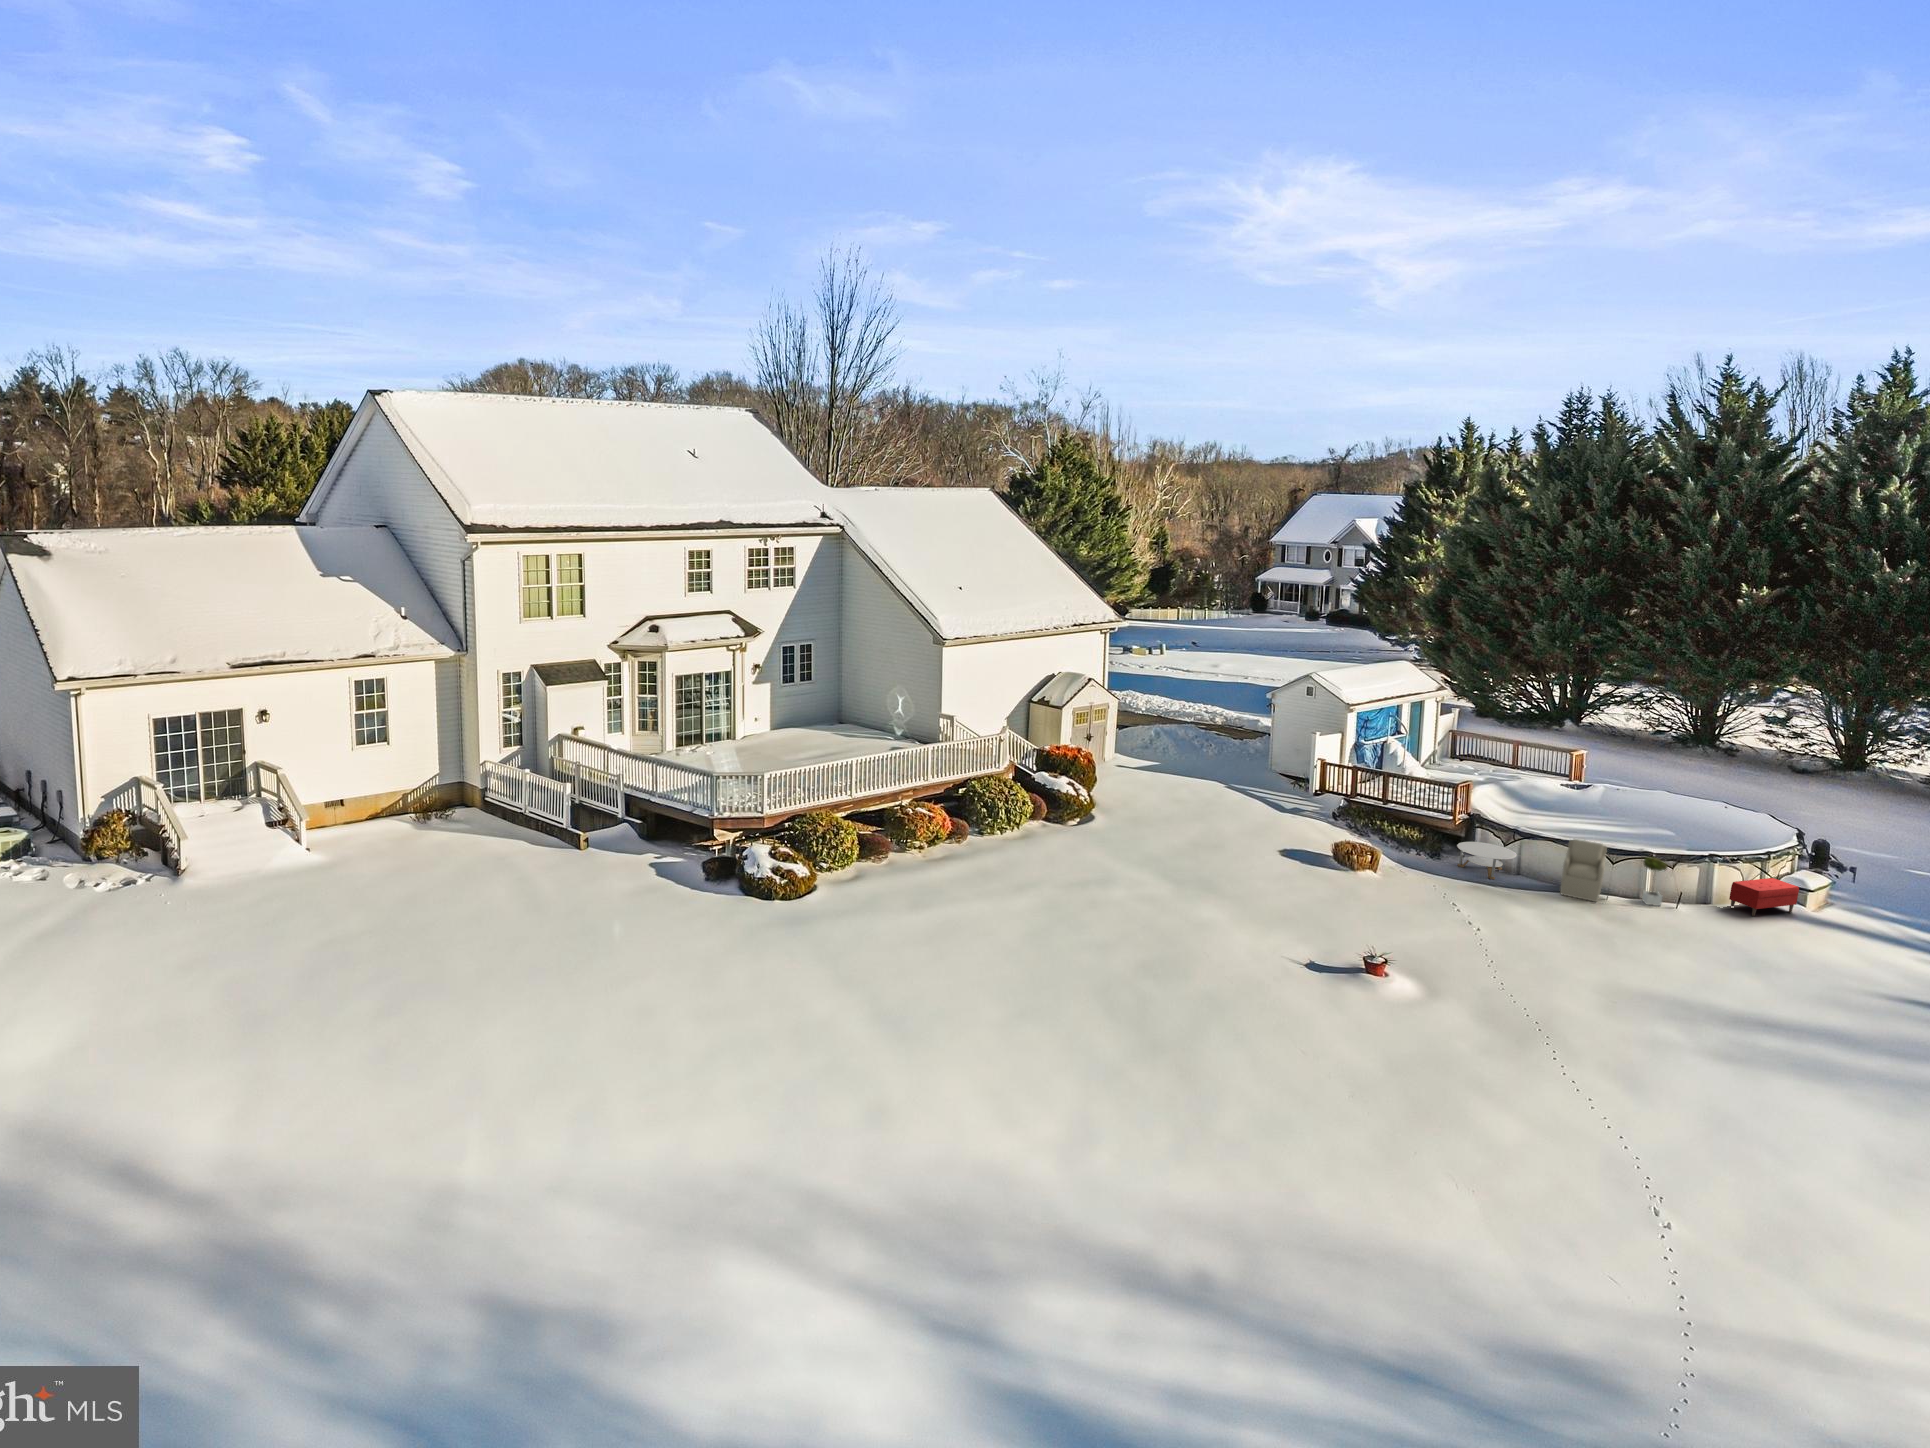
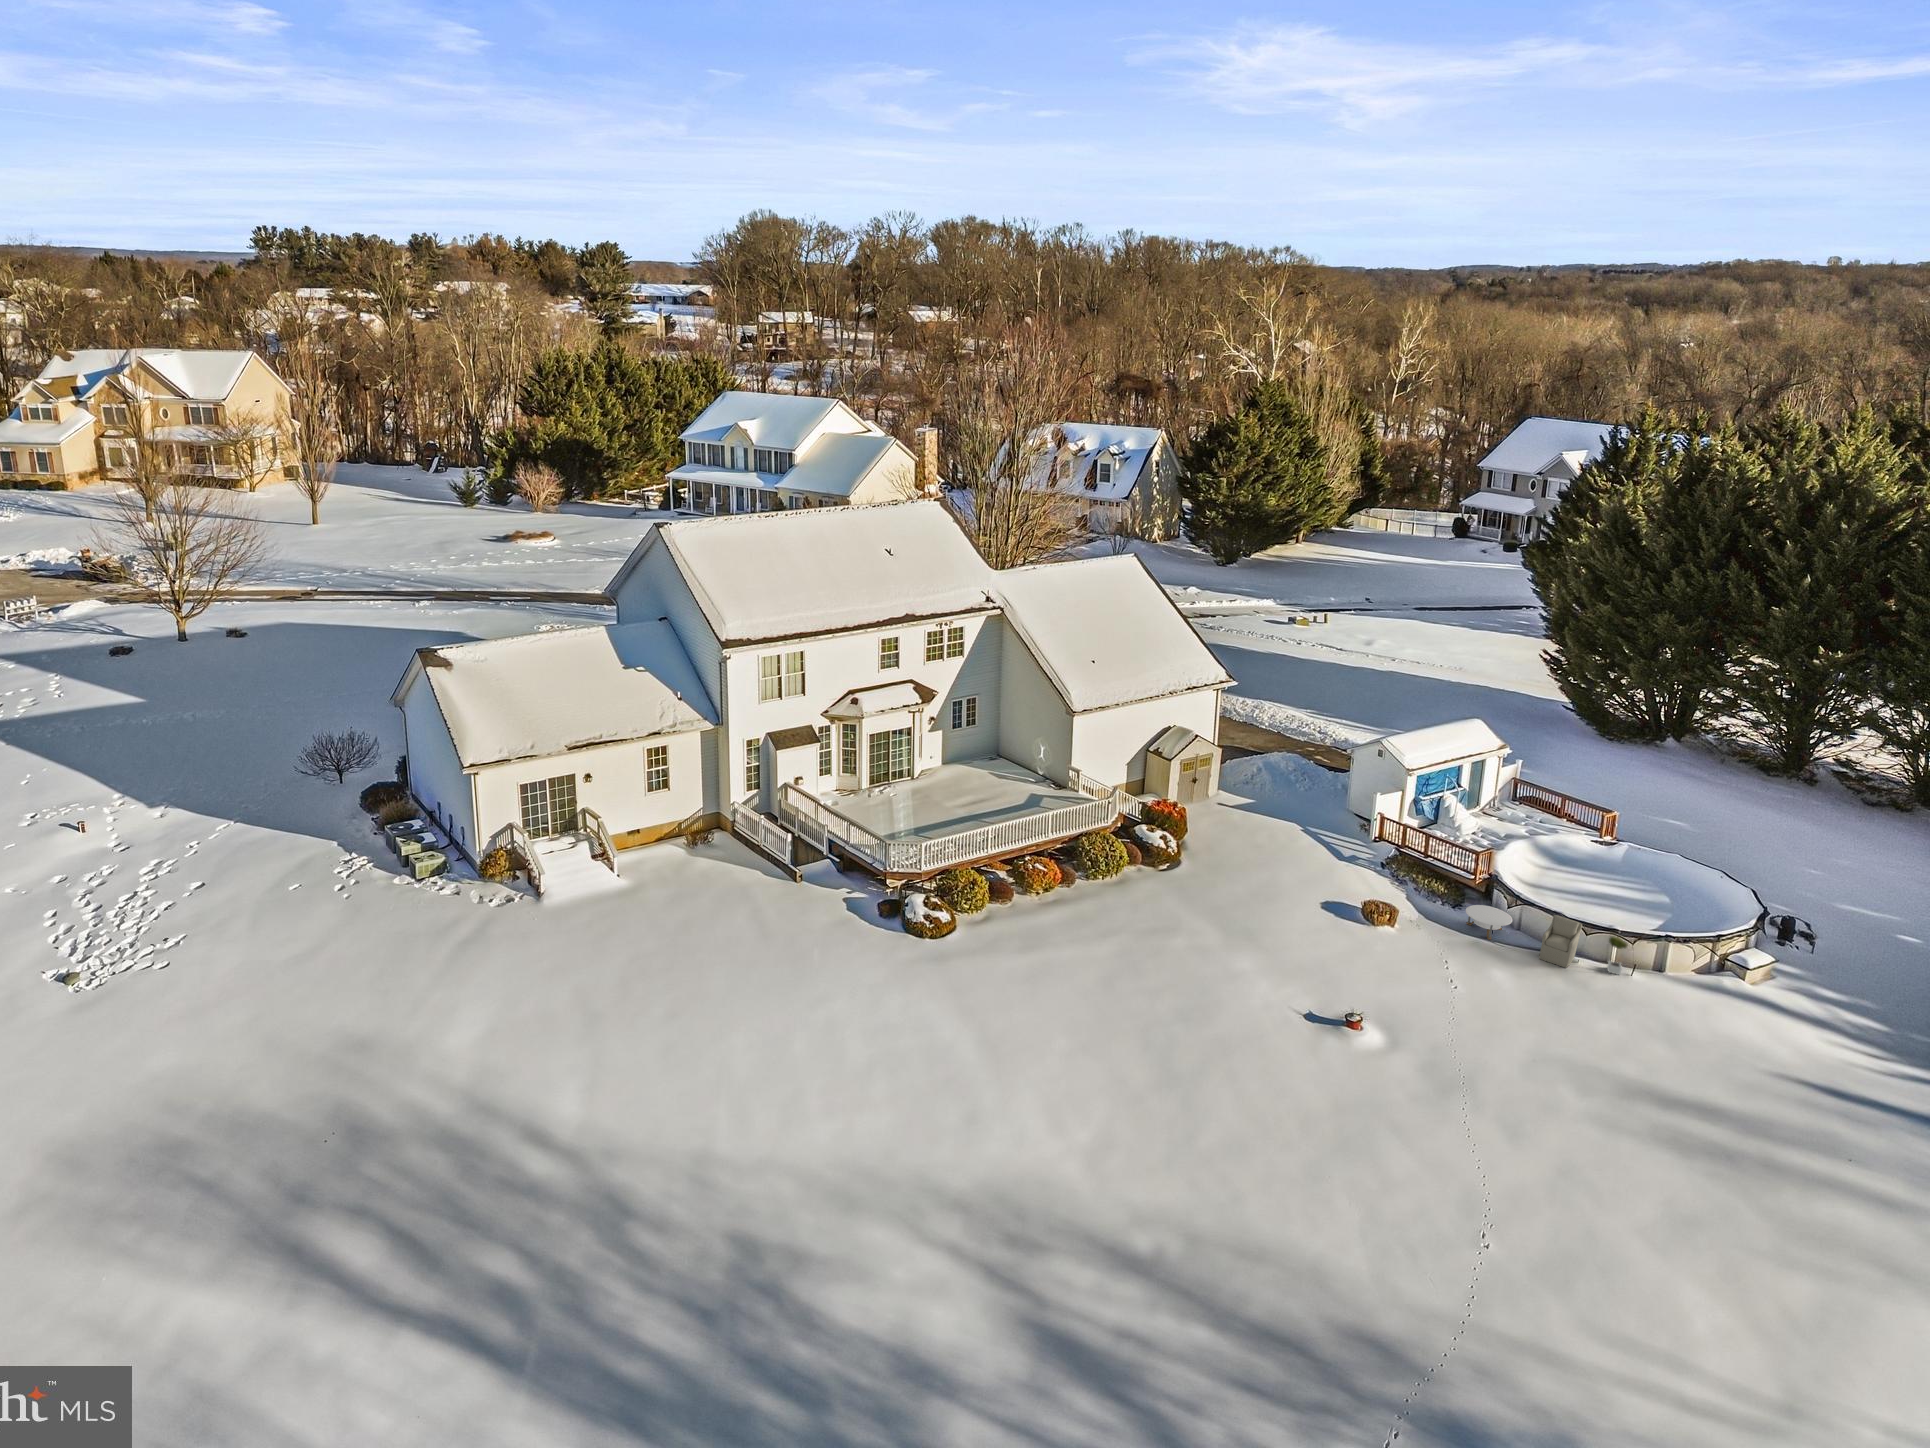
bench: present [1729,878,1799,917] -> none [1680,958,1740,990]

